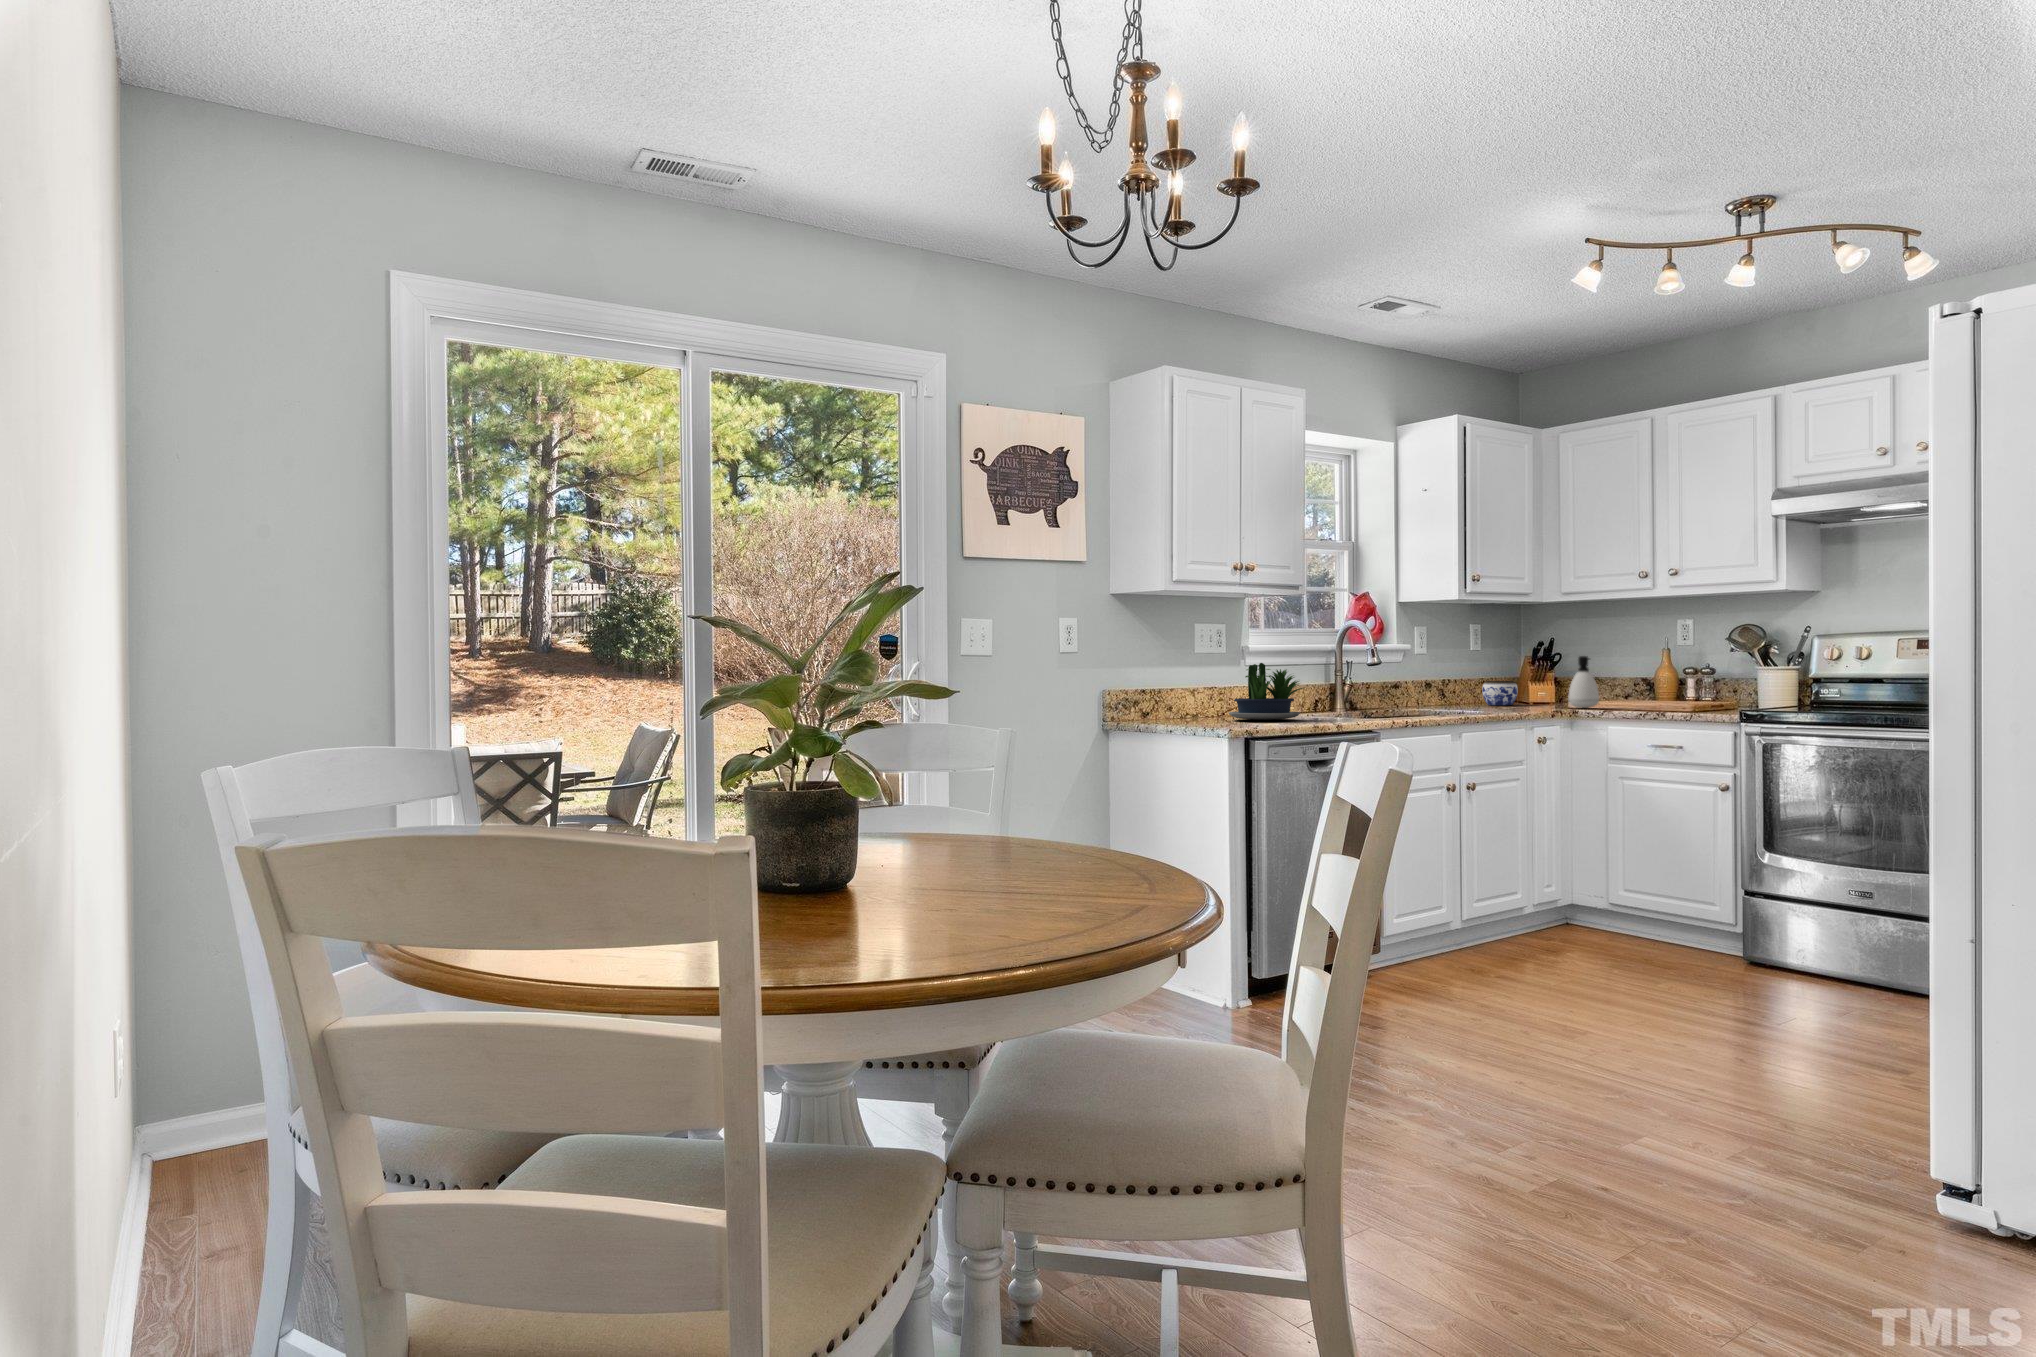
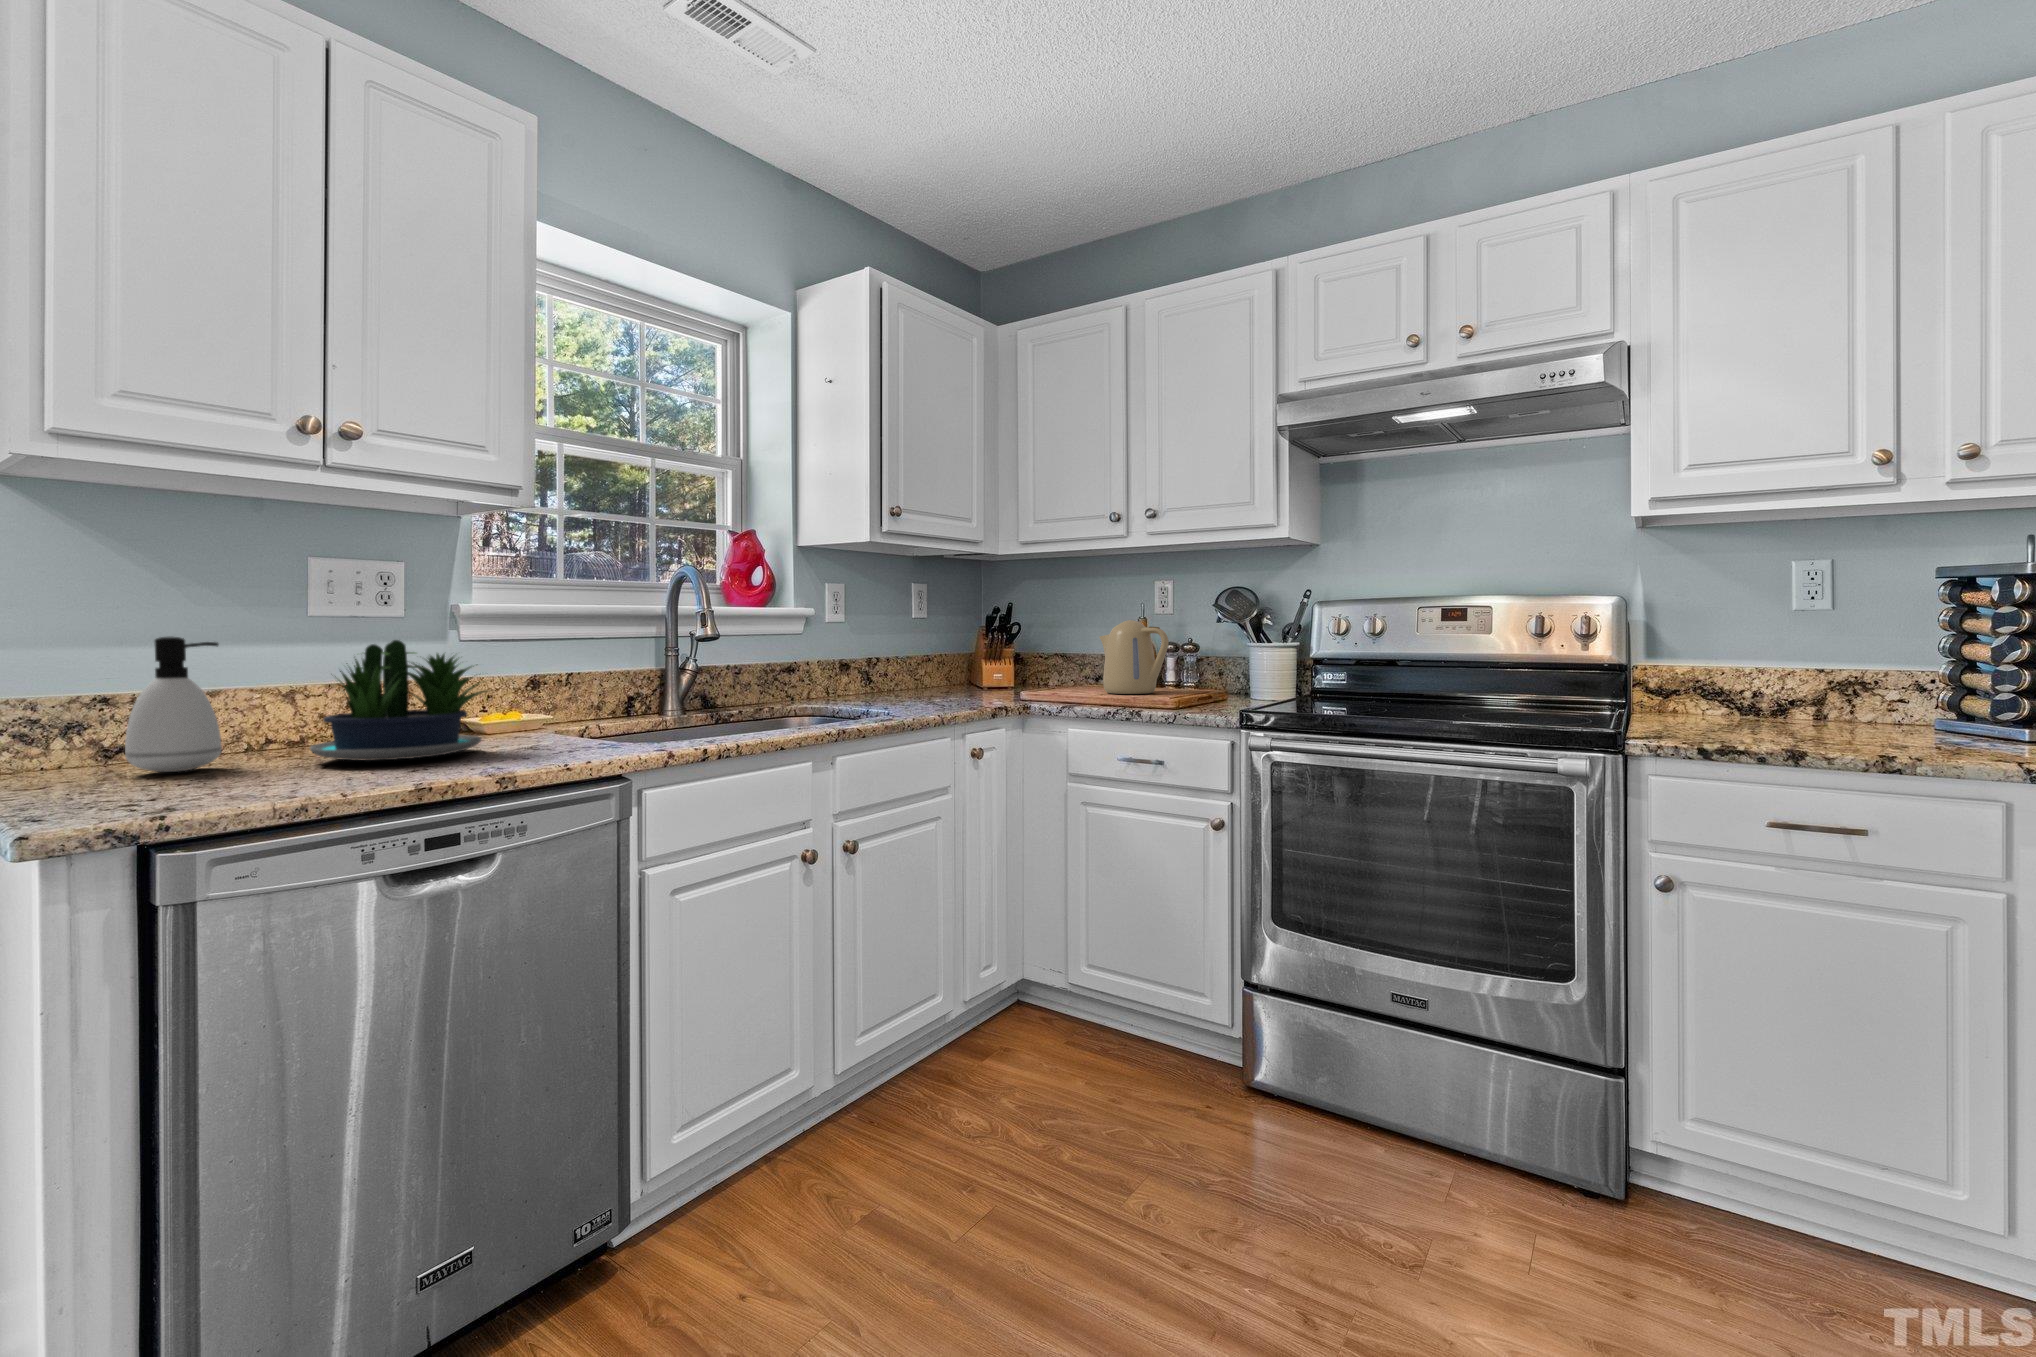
kettle: none [1629,650,1689,706] -> present [1099,620,1169,694]
soap dispenser: present [1568,656,1599,708] -> present [125,637,222,772]
jar: present [1482,681,1518,705] -> none [914,660,960,695]

